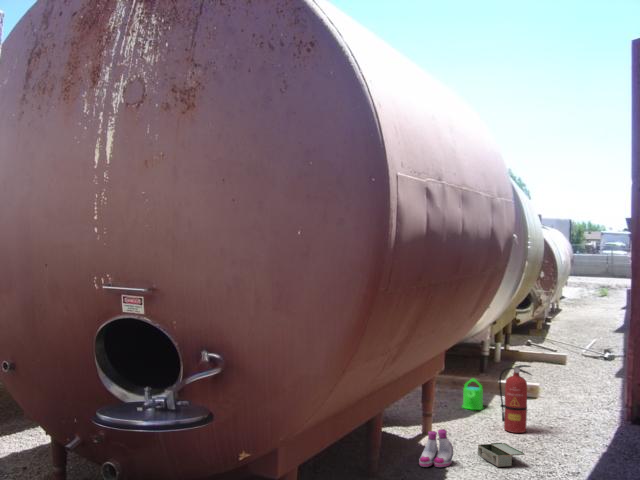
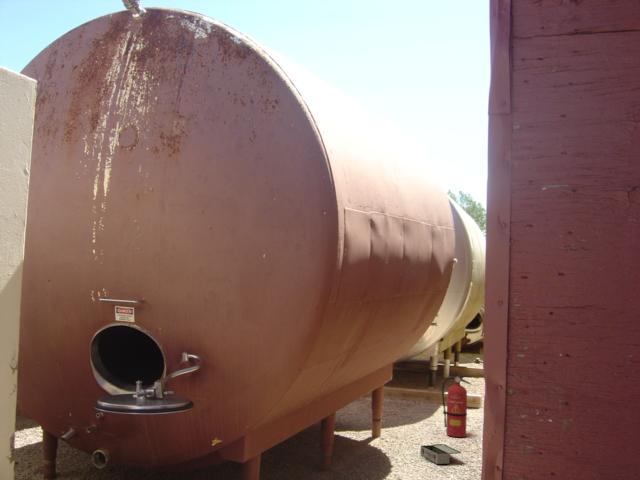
watering can: present [463,379,483,410] -> none [409,389,430,418]
boots: present [419,429,453,467] -> none [367,431,398,465]

